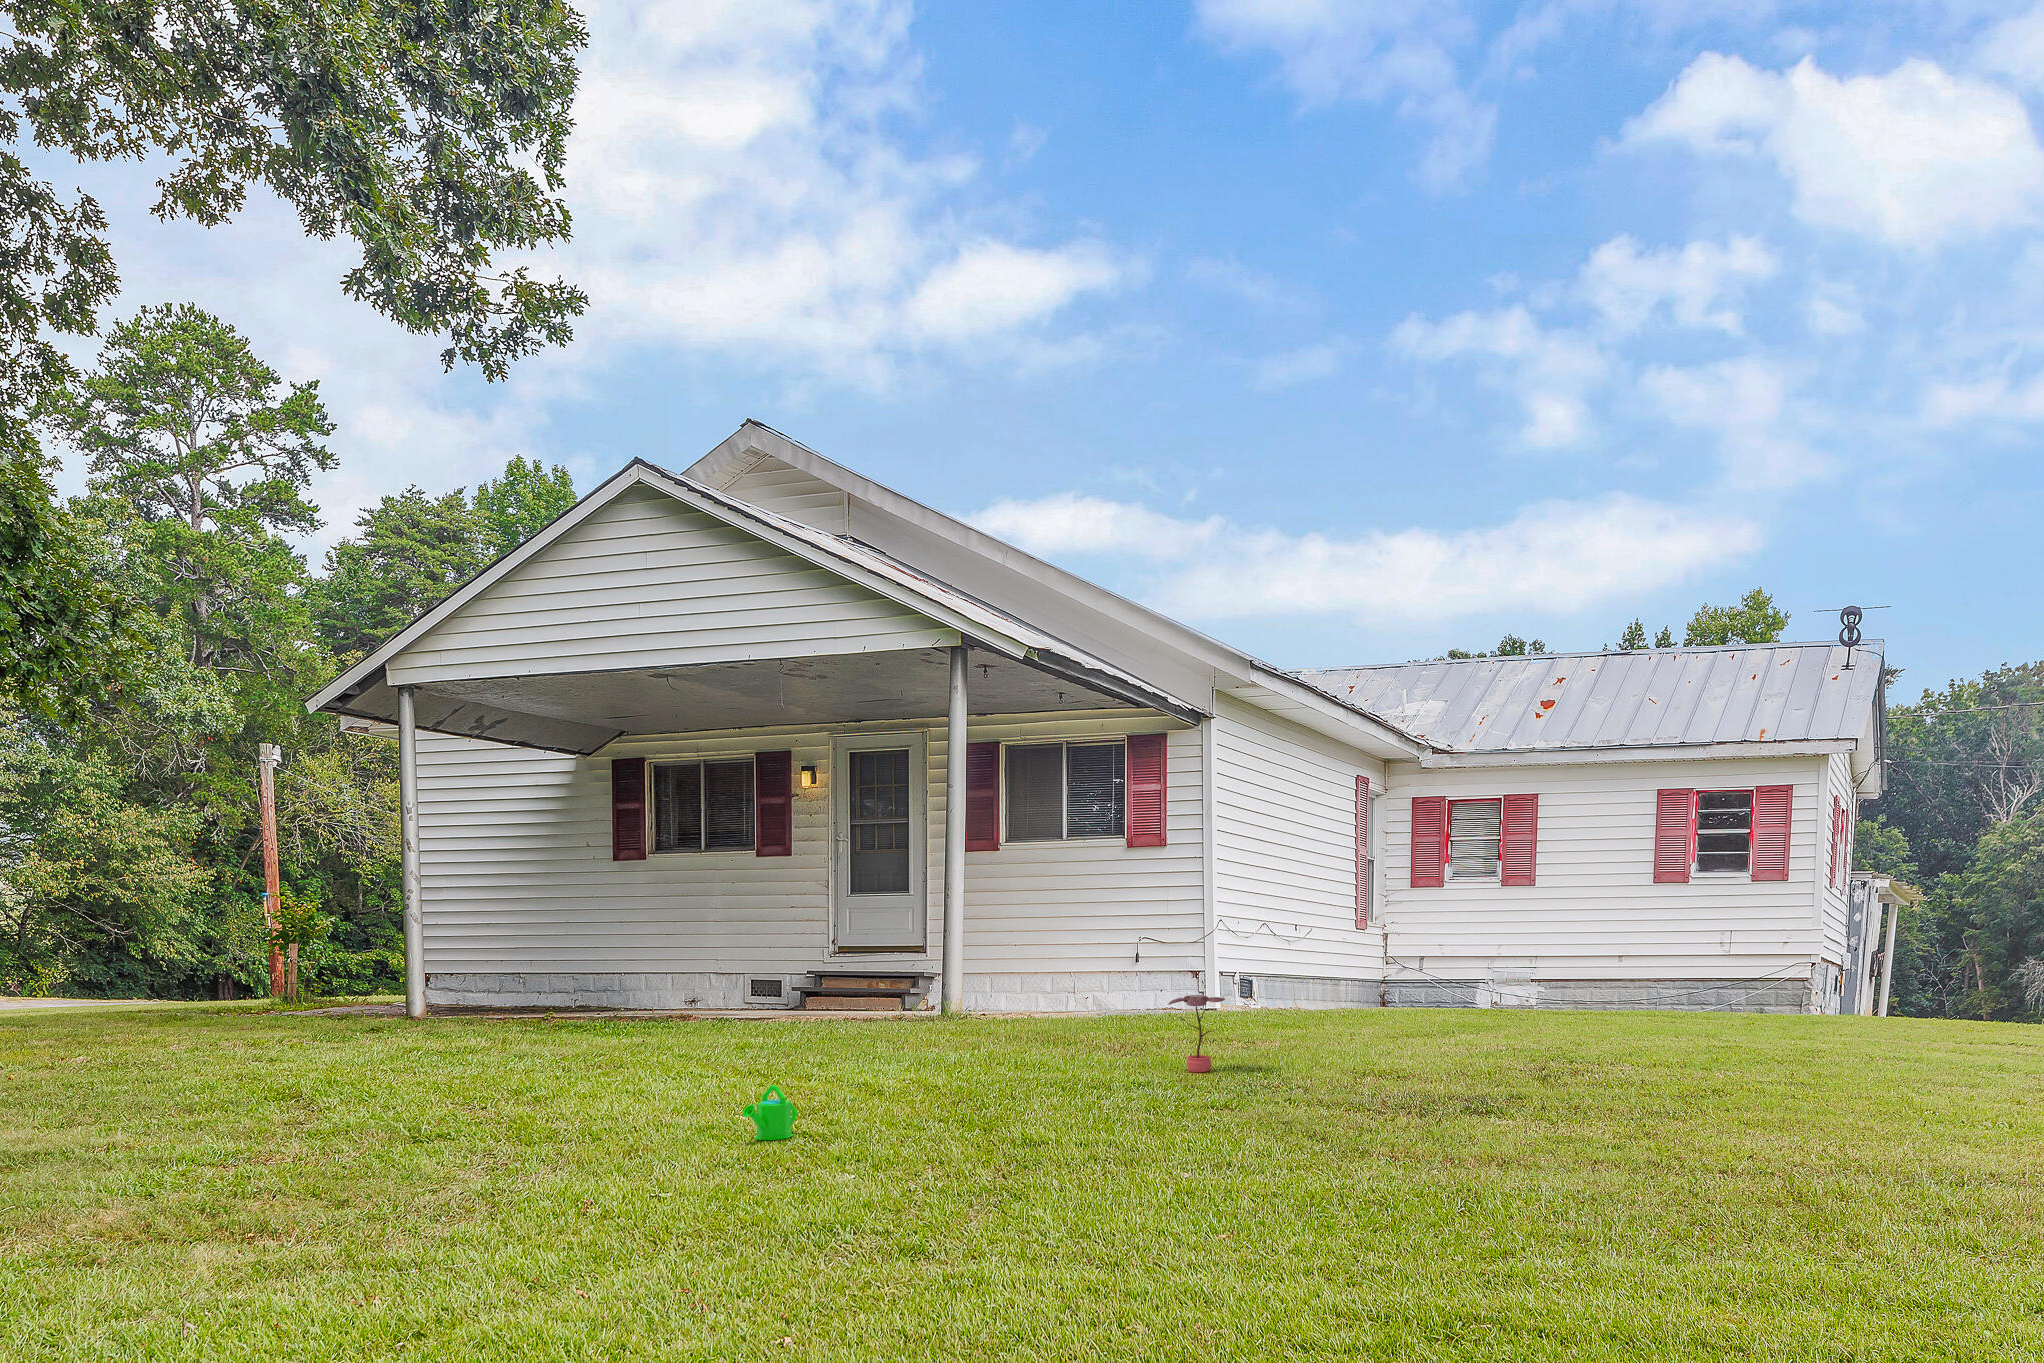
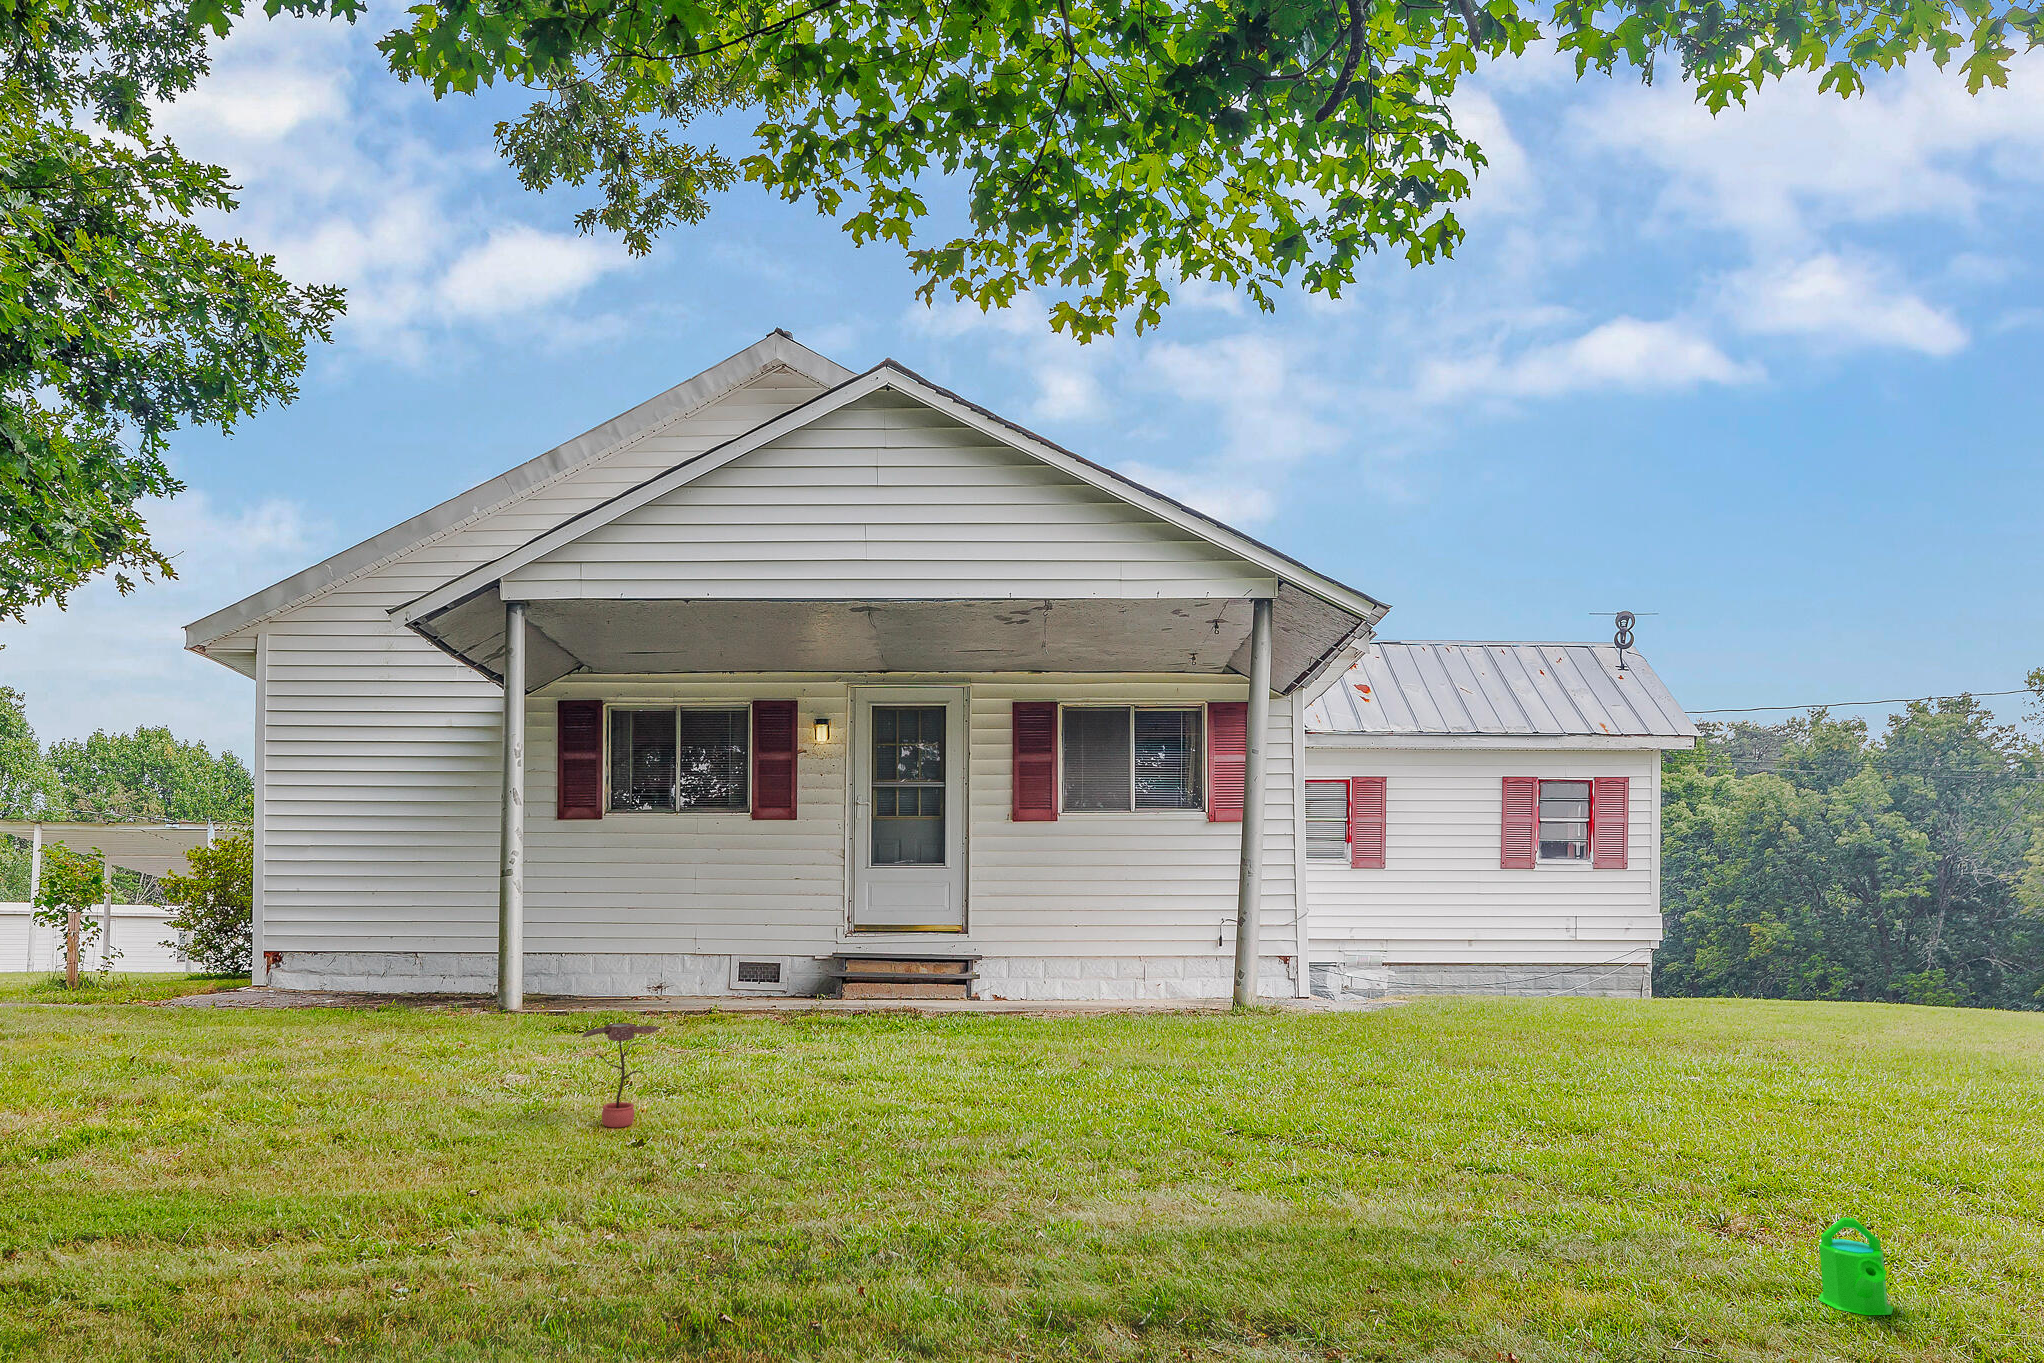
potted plant: present [1168,995,1225,1072] -> present [582,1023,659,1127]

